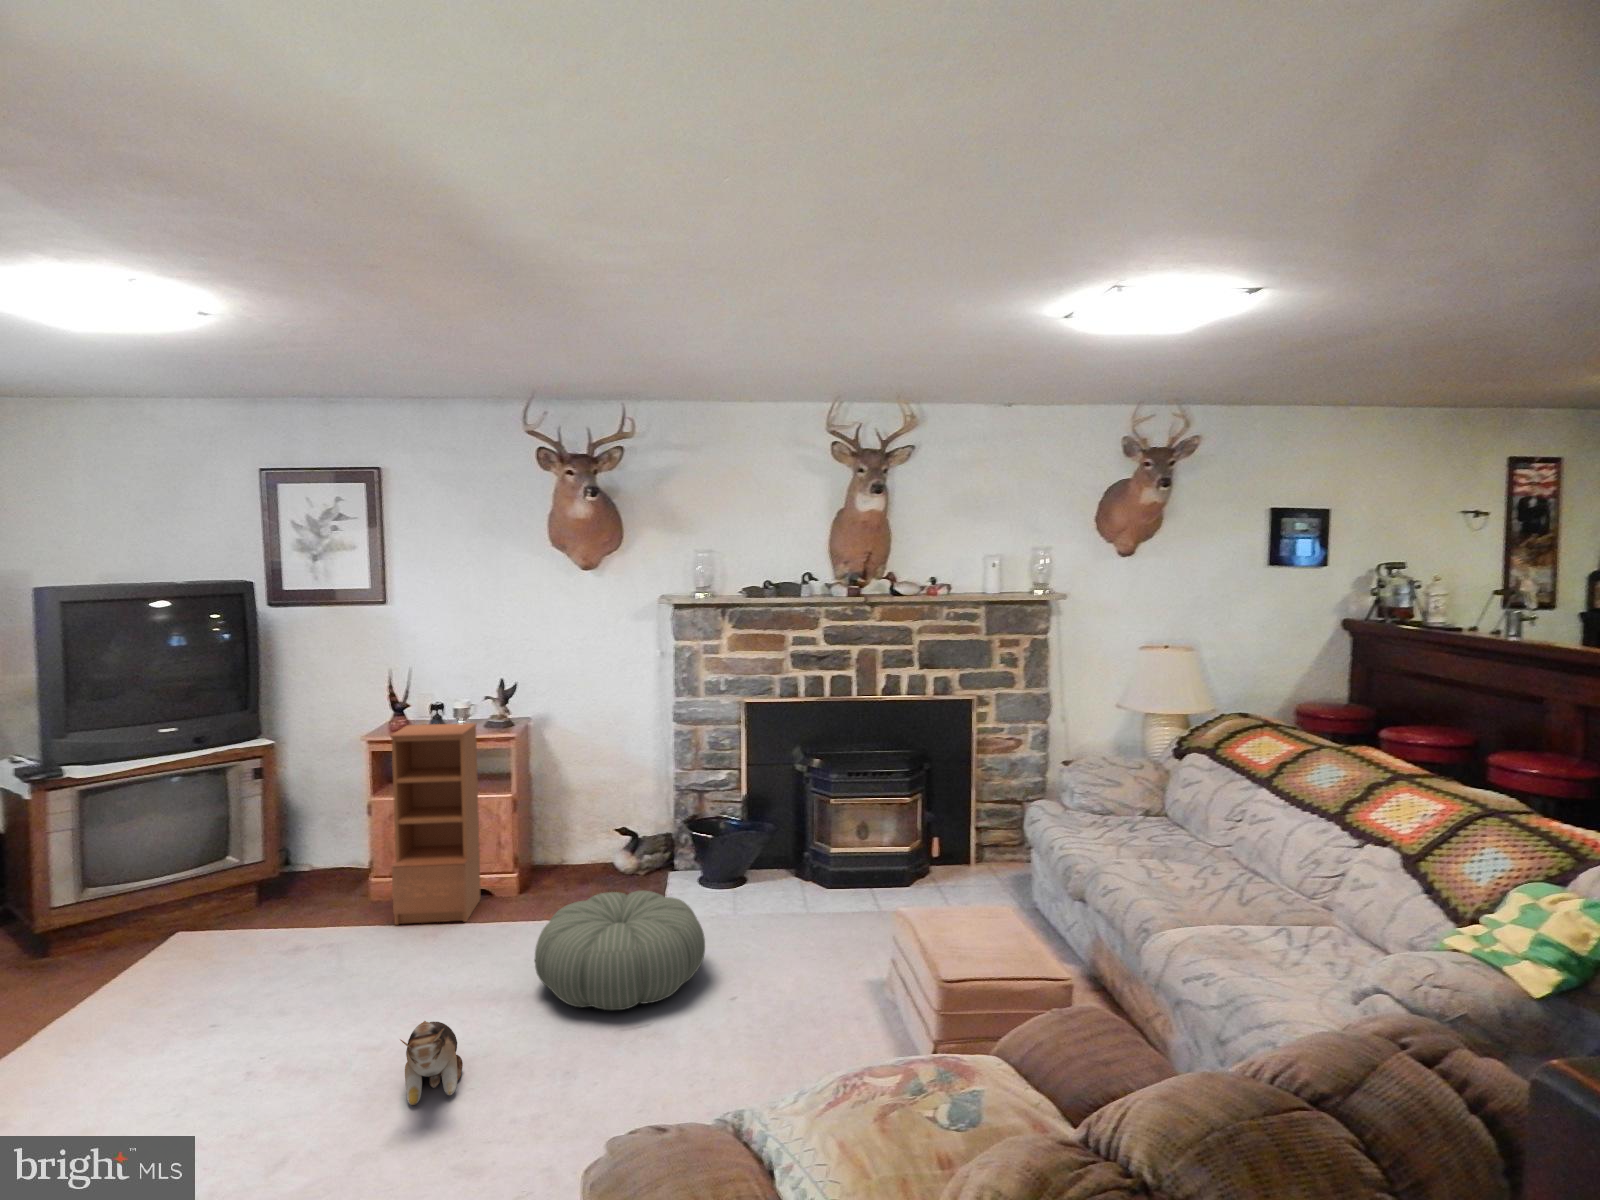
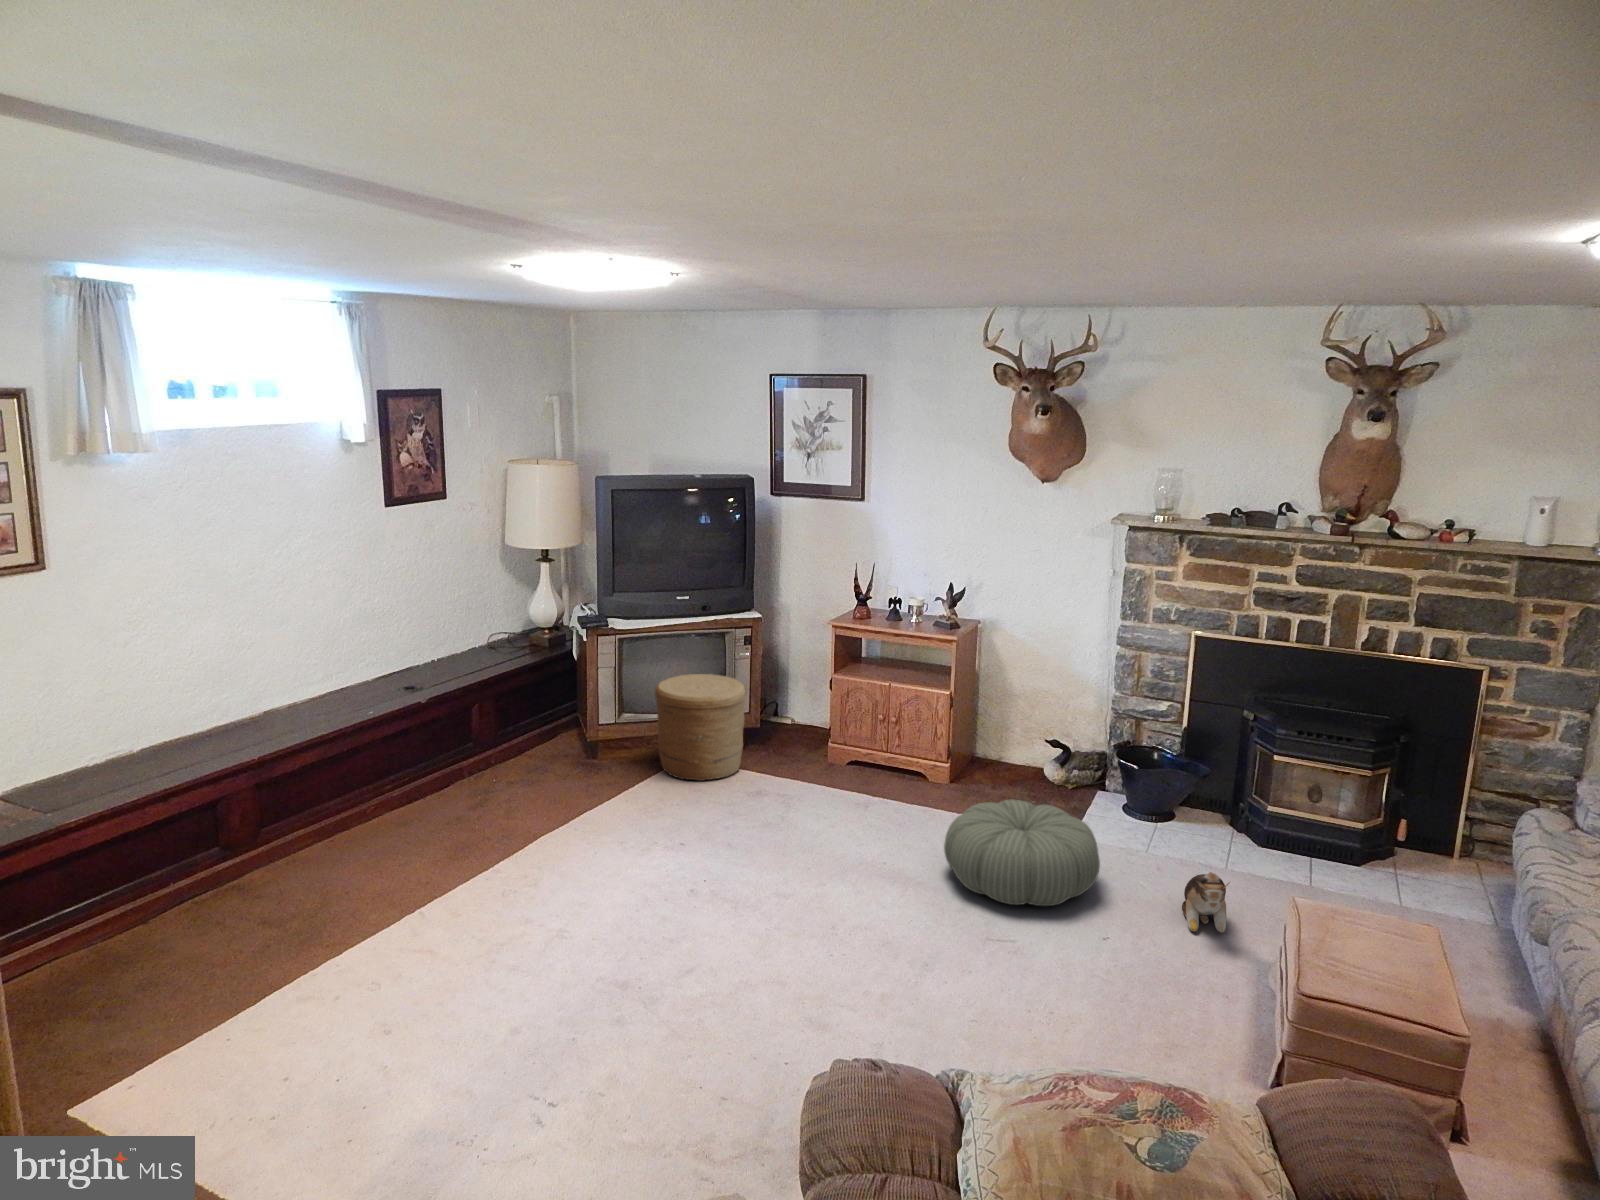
bookcase: present [391,723,481,925] -> none [844,617,925,797]
woven basket: none [117,822,254,965] -> present [655,674,746,781]
plush toy: present [401,1021,463,1105] -> present [1182,872,1230,933]

